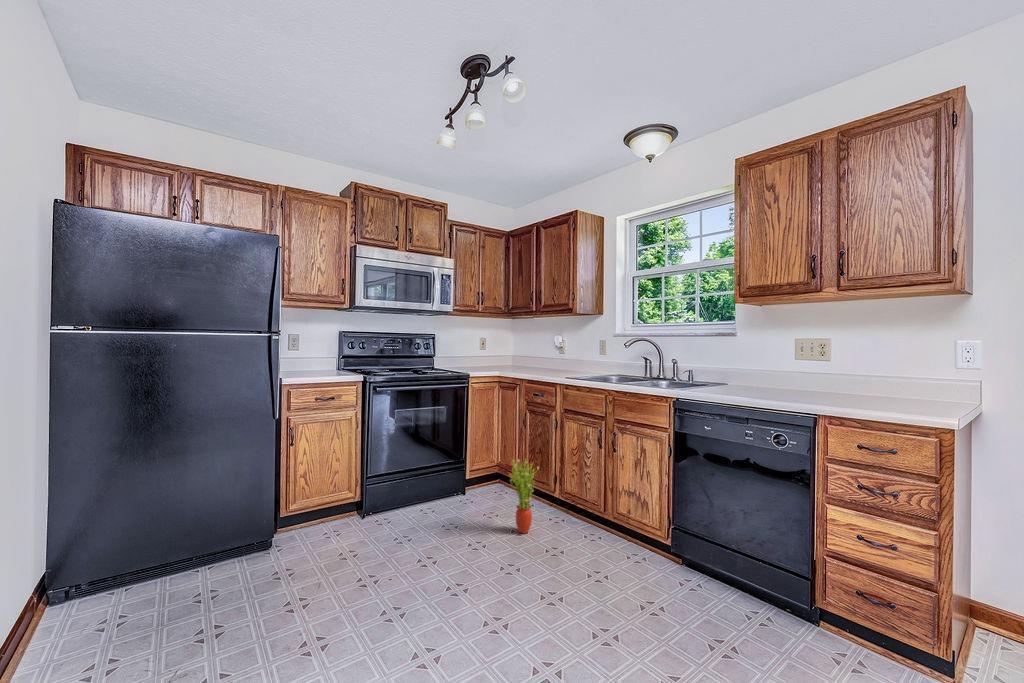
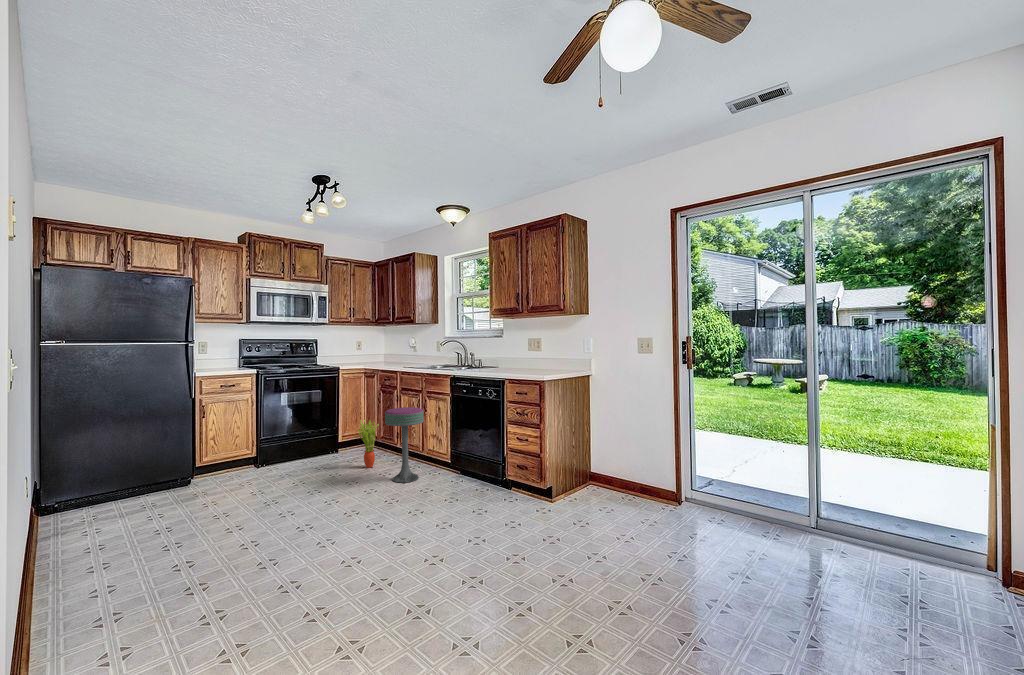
bar stool: none [564,447,628,578] -> present [385,407,424,483]

